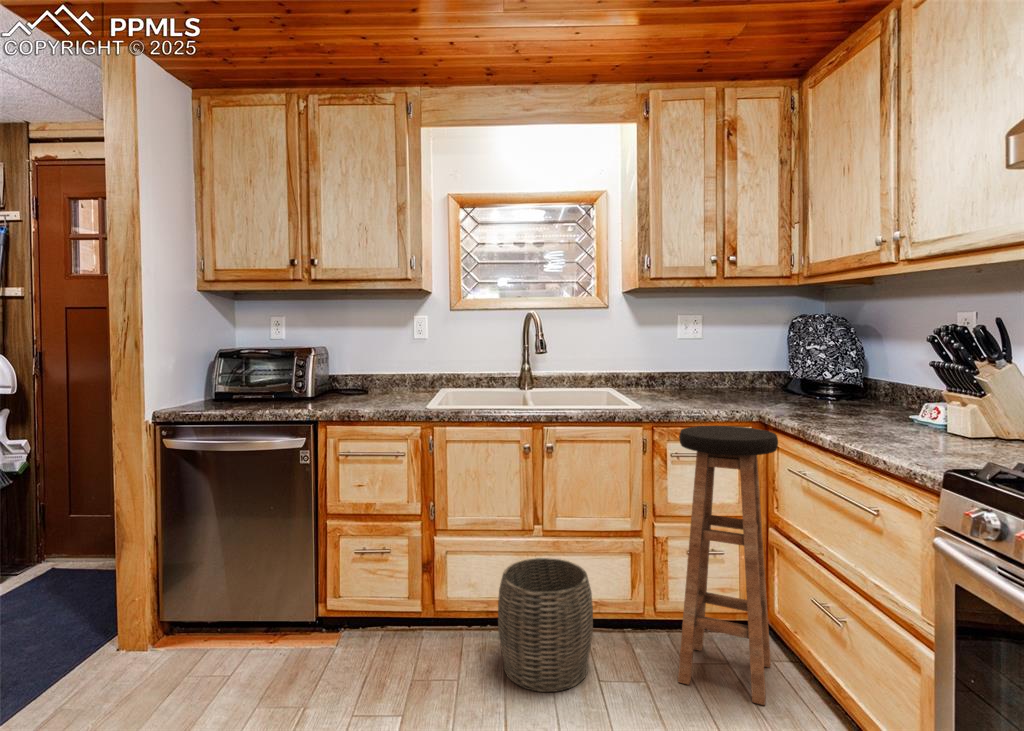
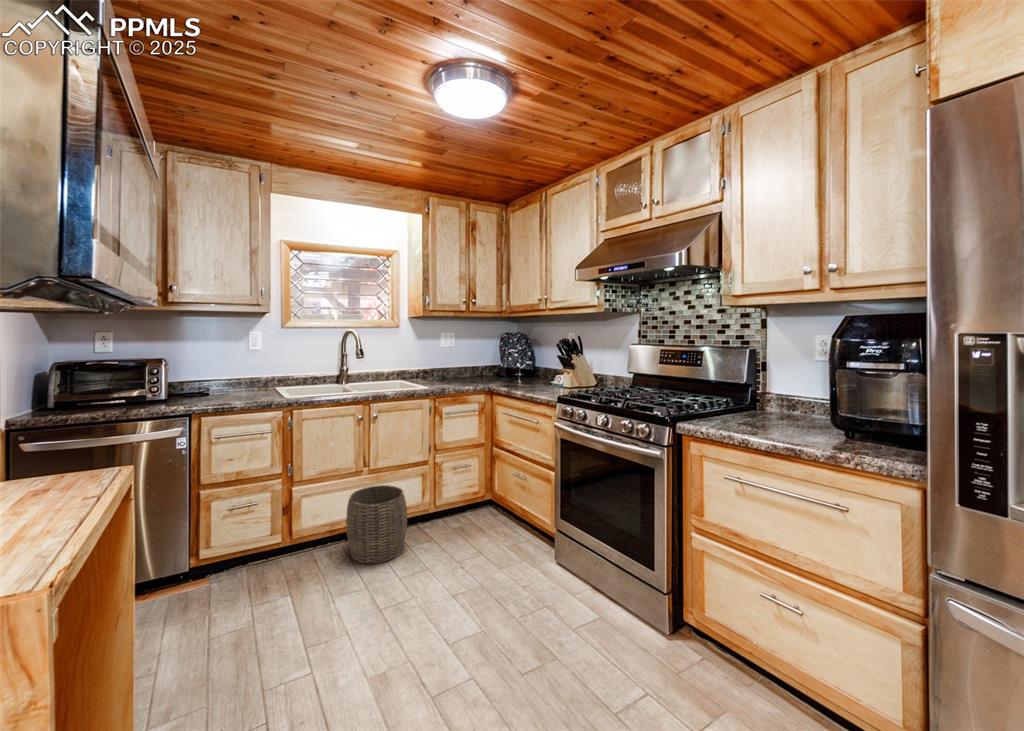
bar stool: present [678,426,778,705] -> none [453,397,502,539]

